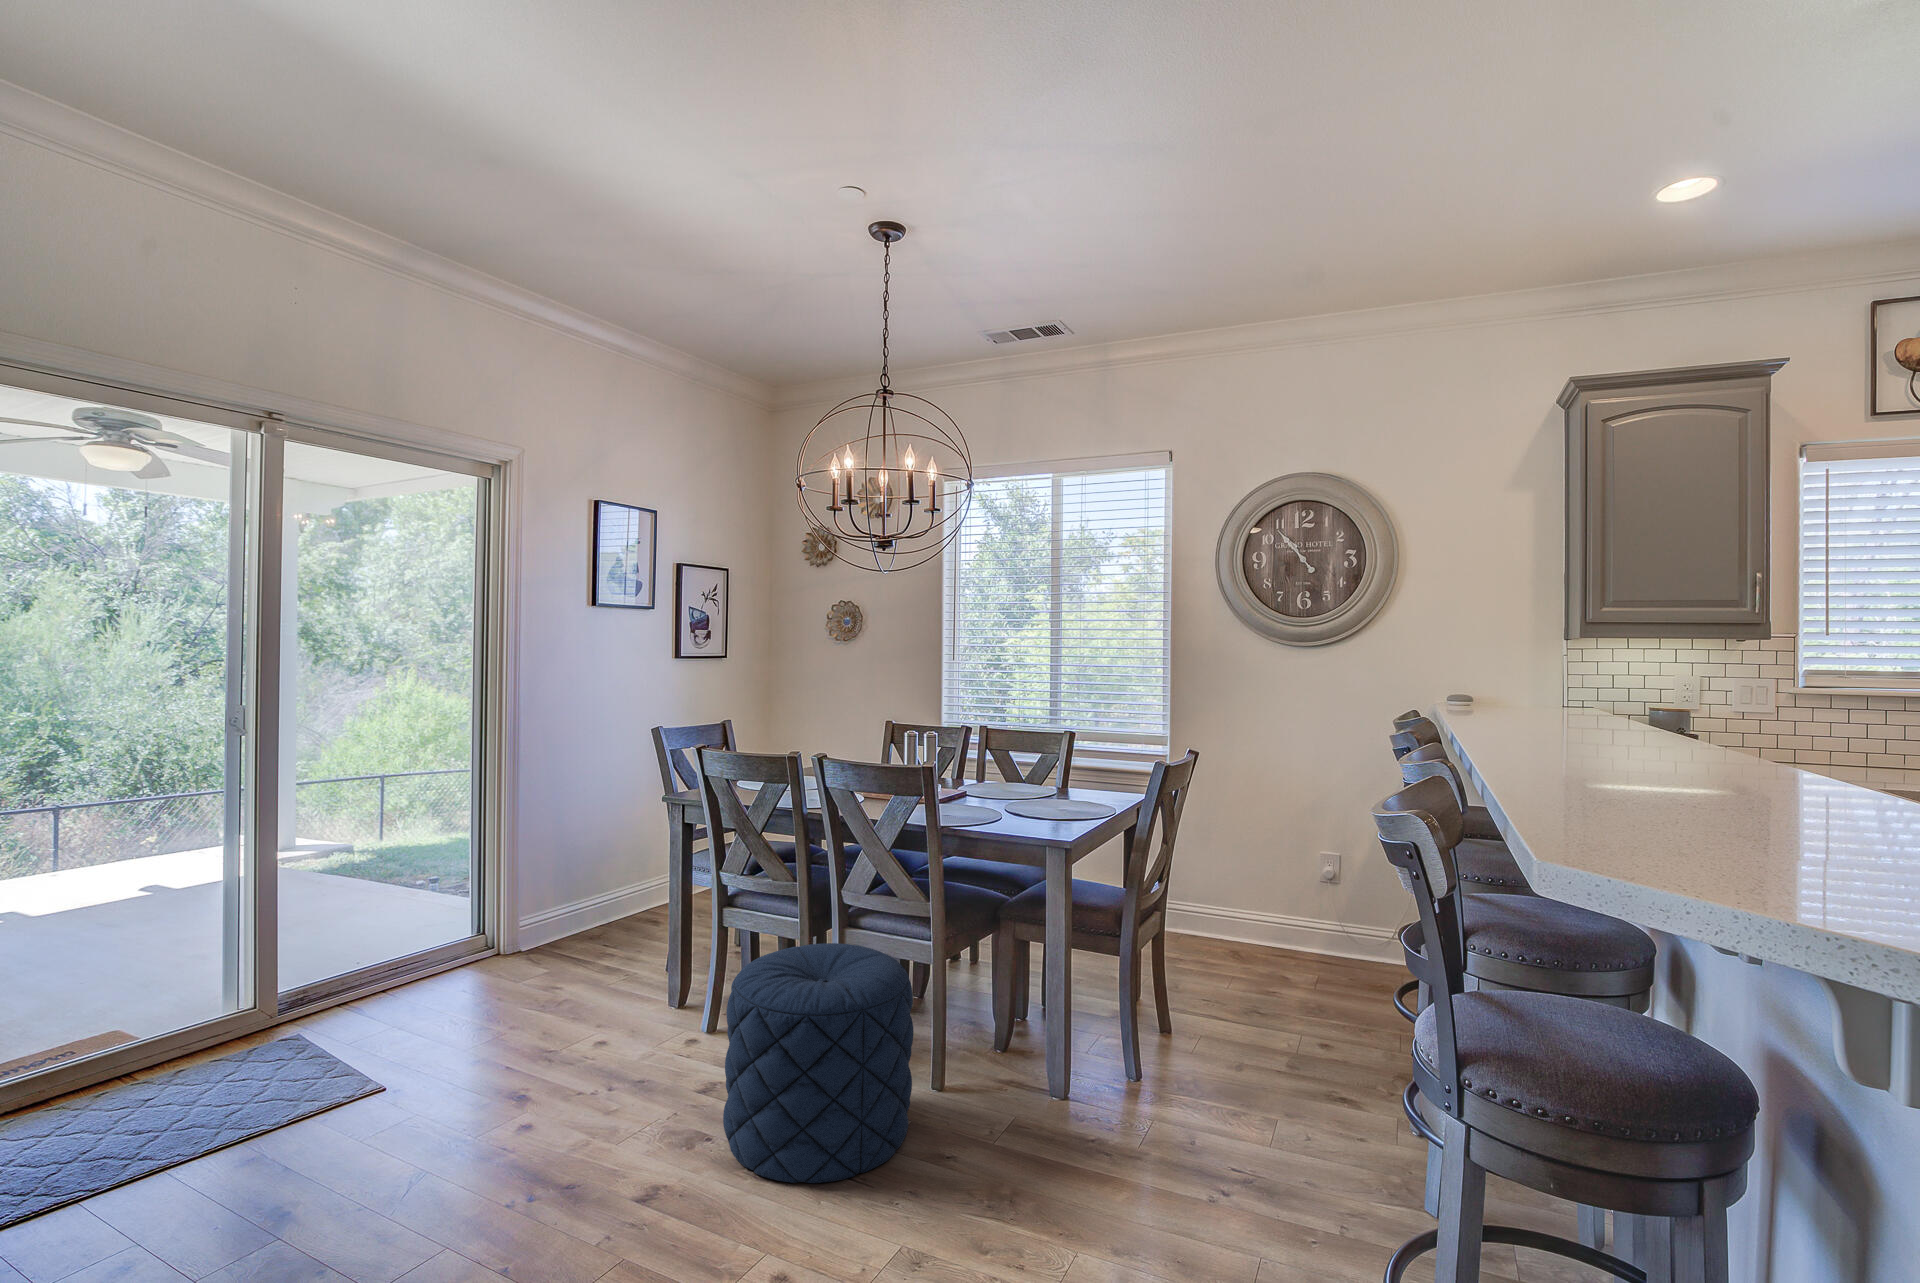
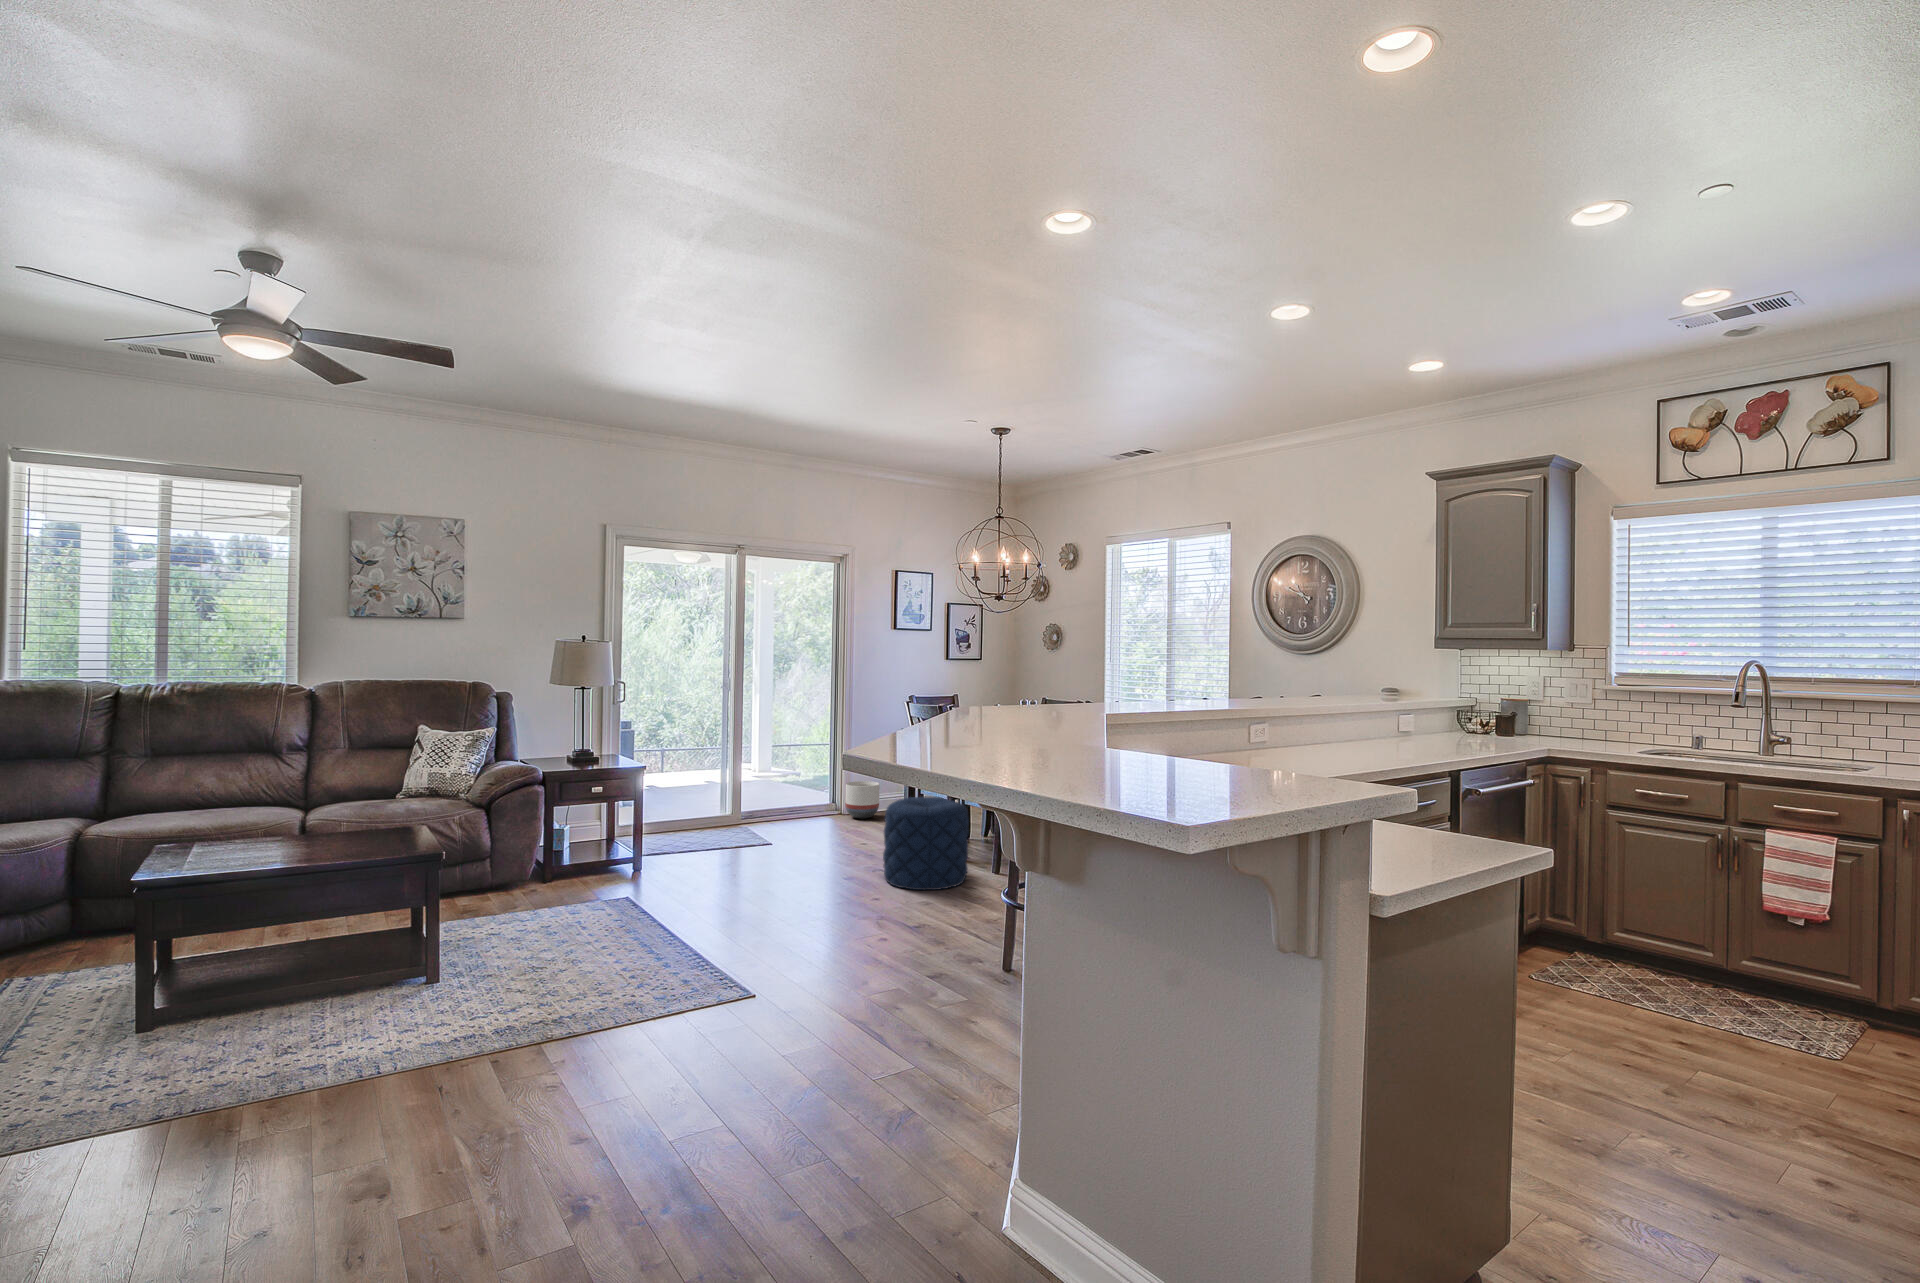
planter: none [510,886,580,962] -> present [845,781,880,819]

